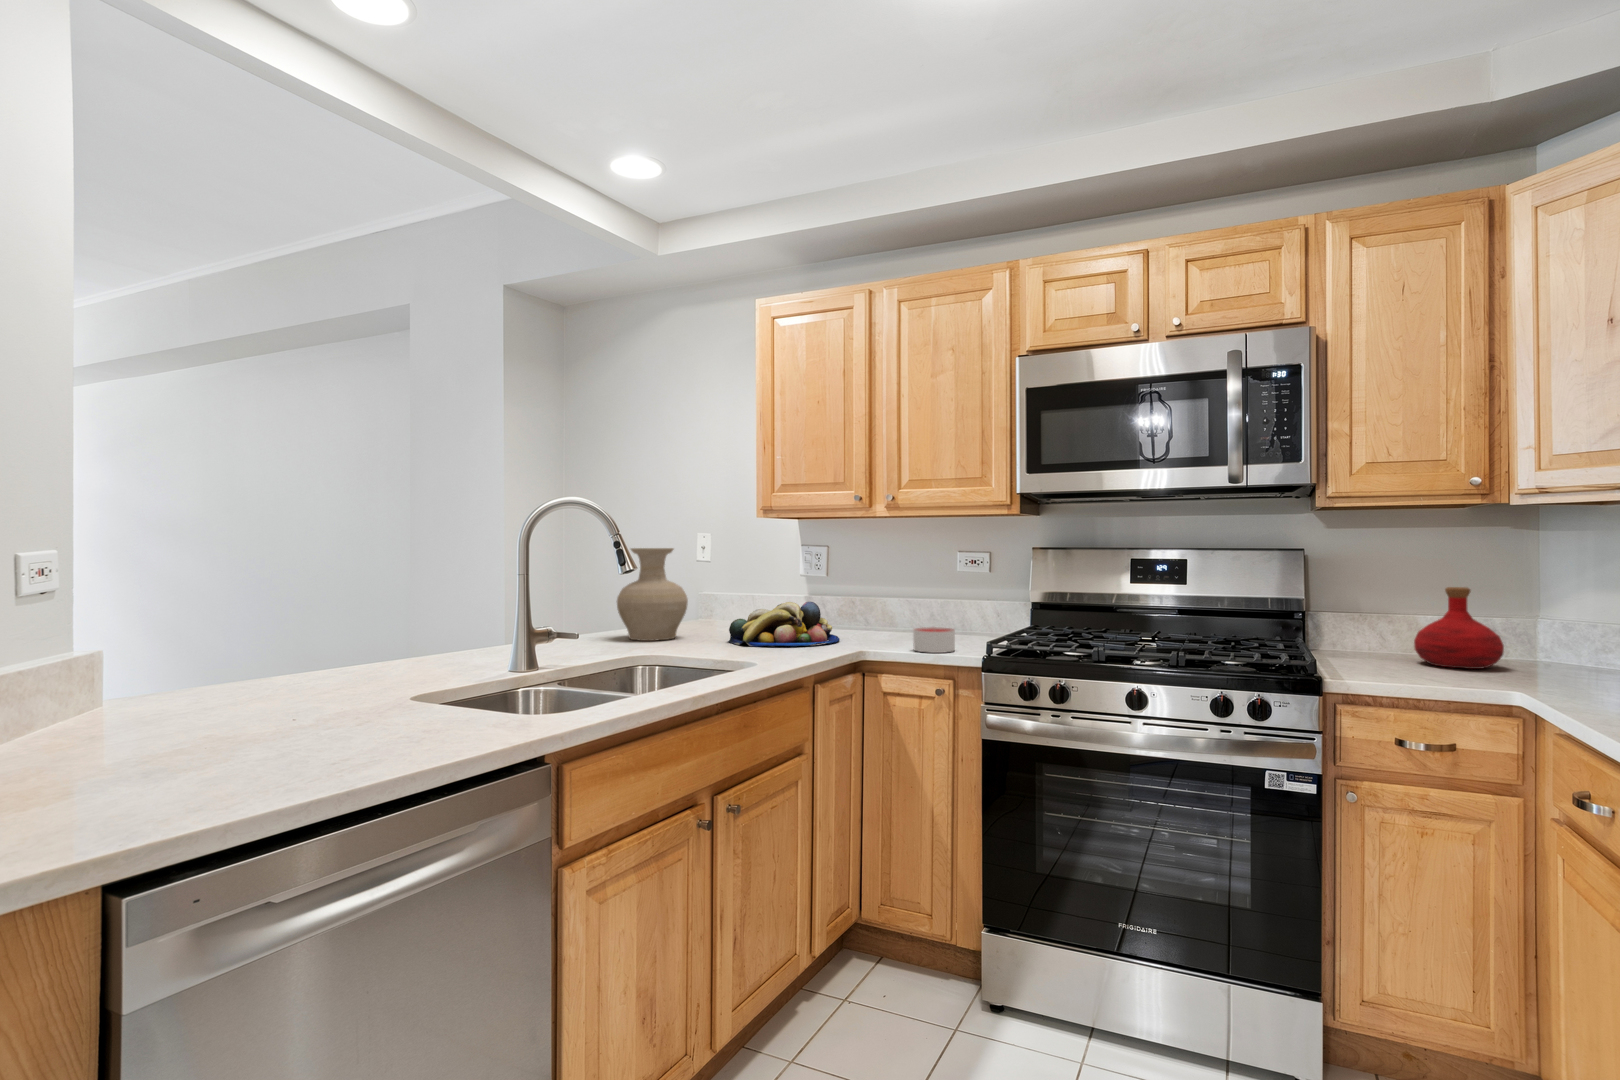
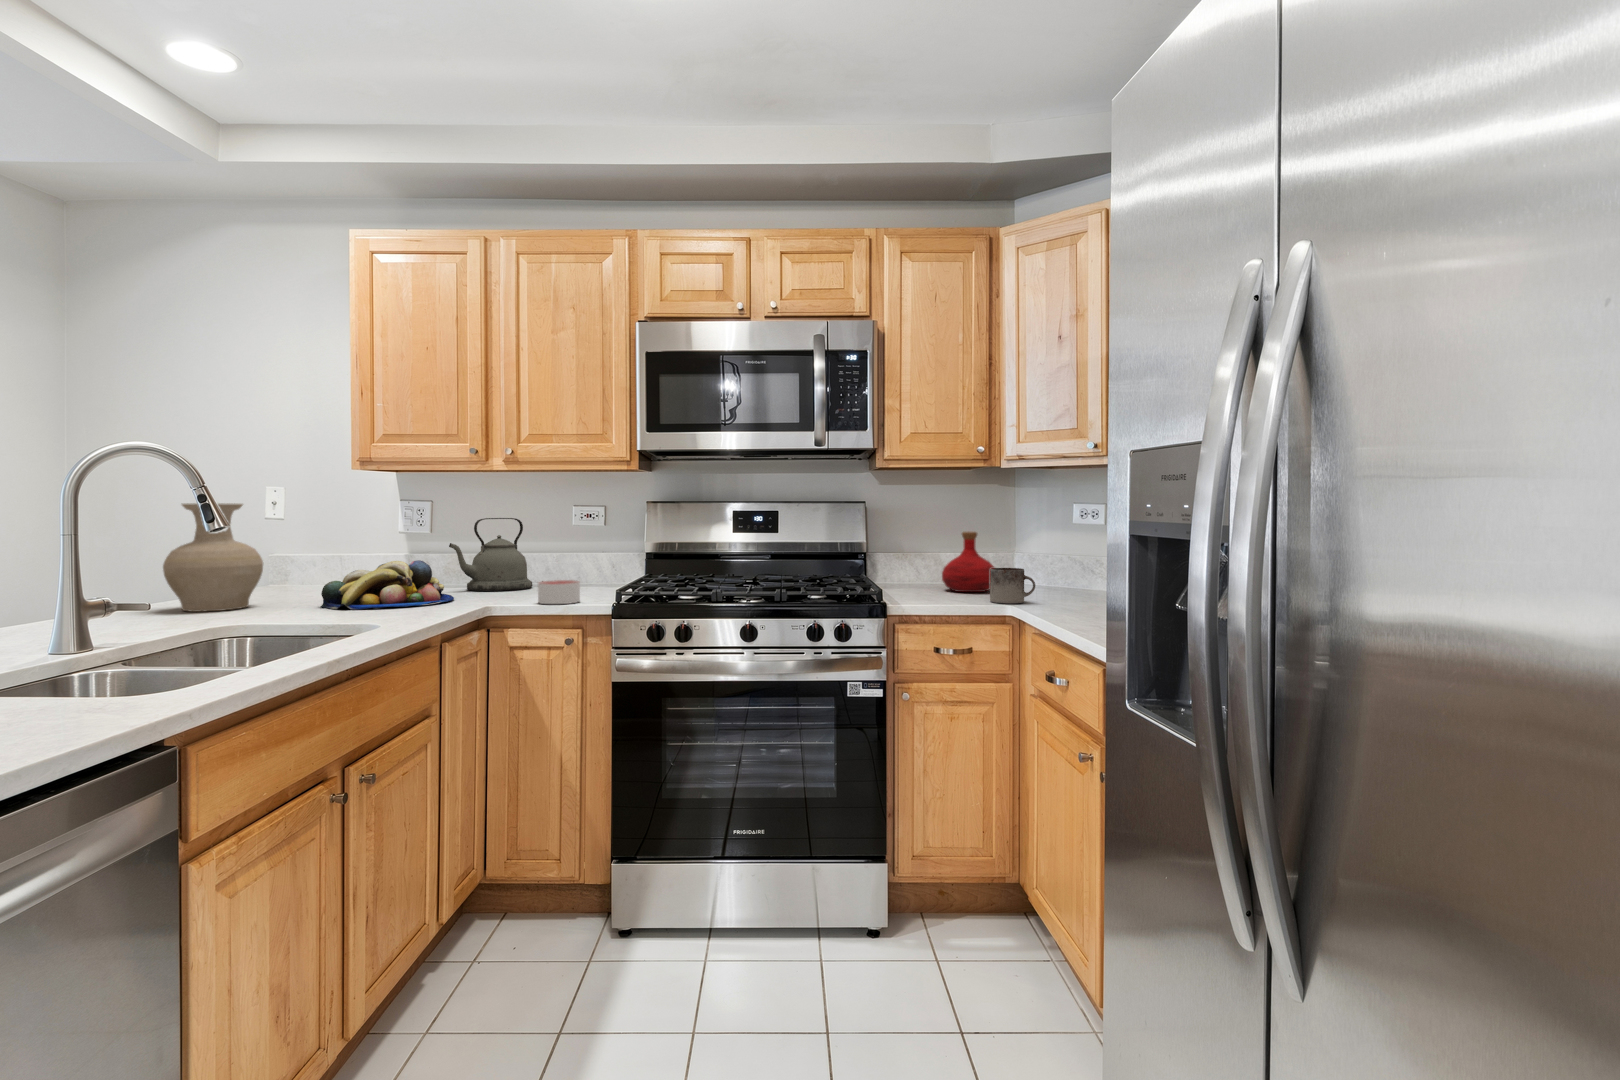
kettle: none [840,561,917,633] -> present [449,518,533,591]
mug: none [1485,639,1562,690] -> present [990,568,1035,603]

